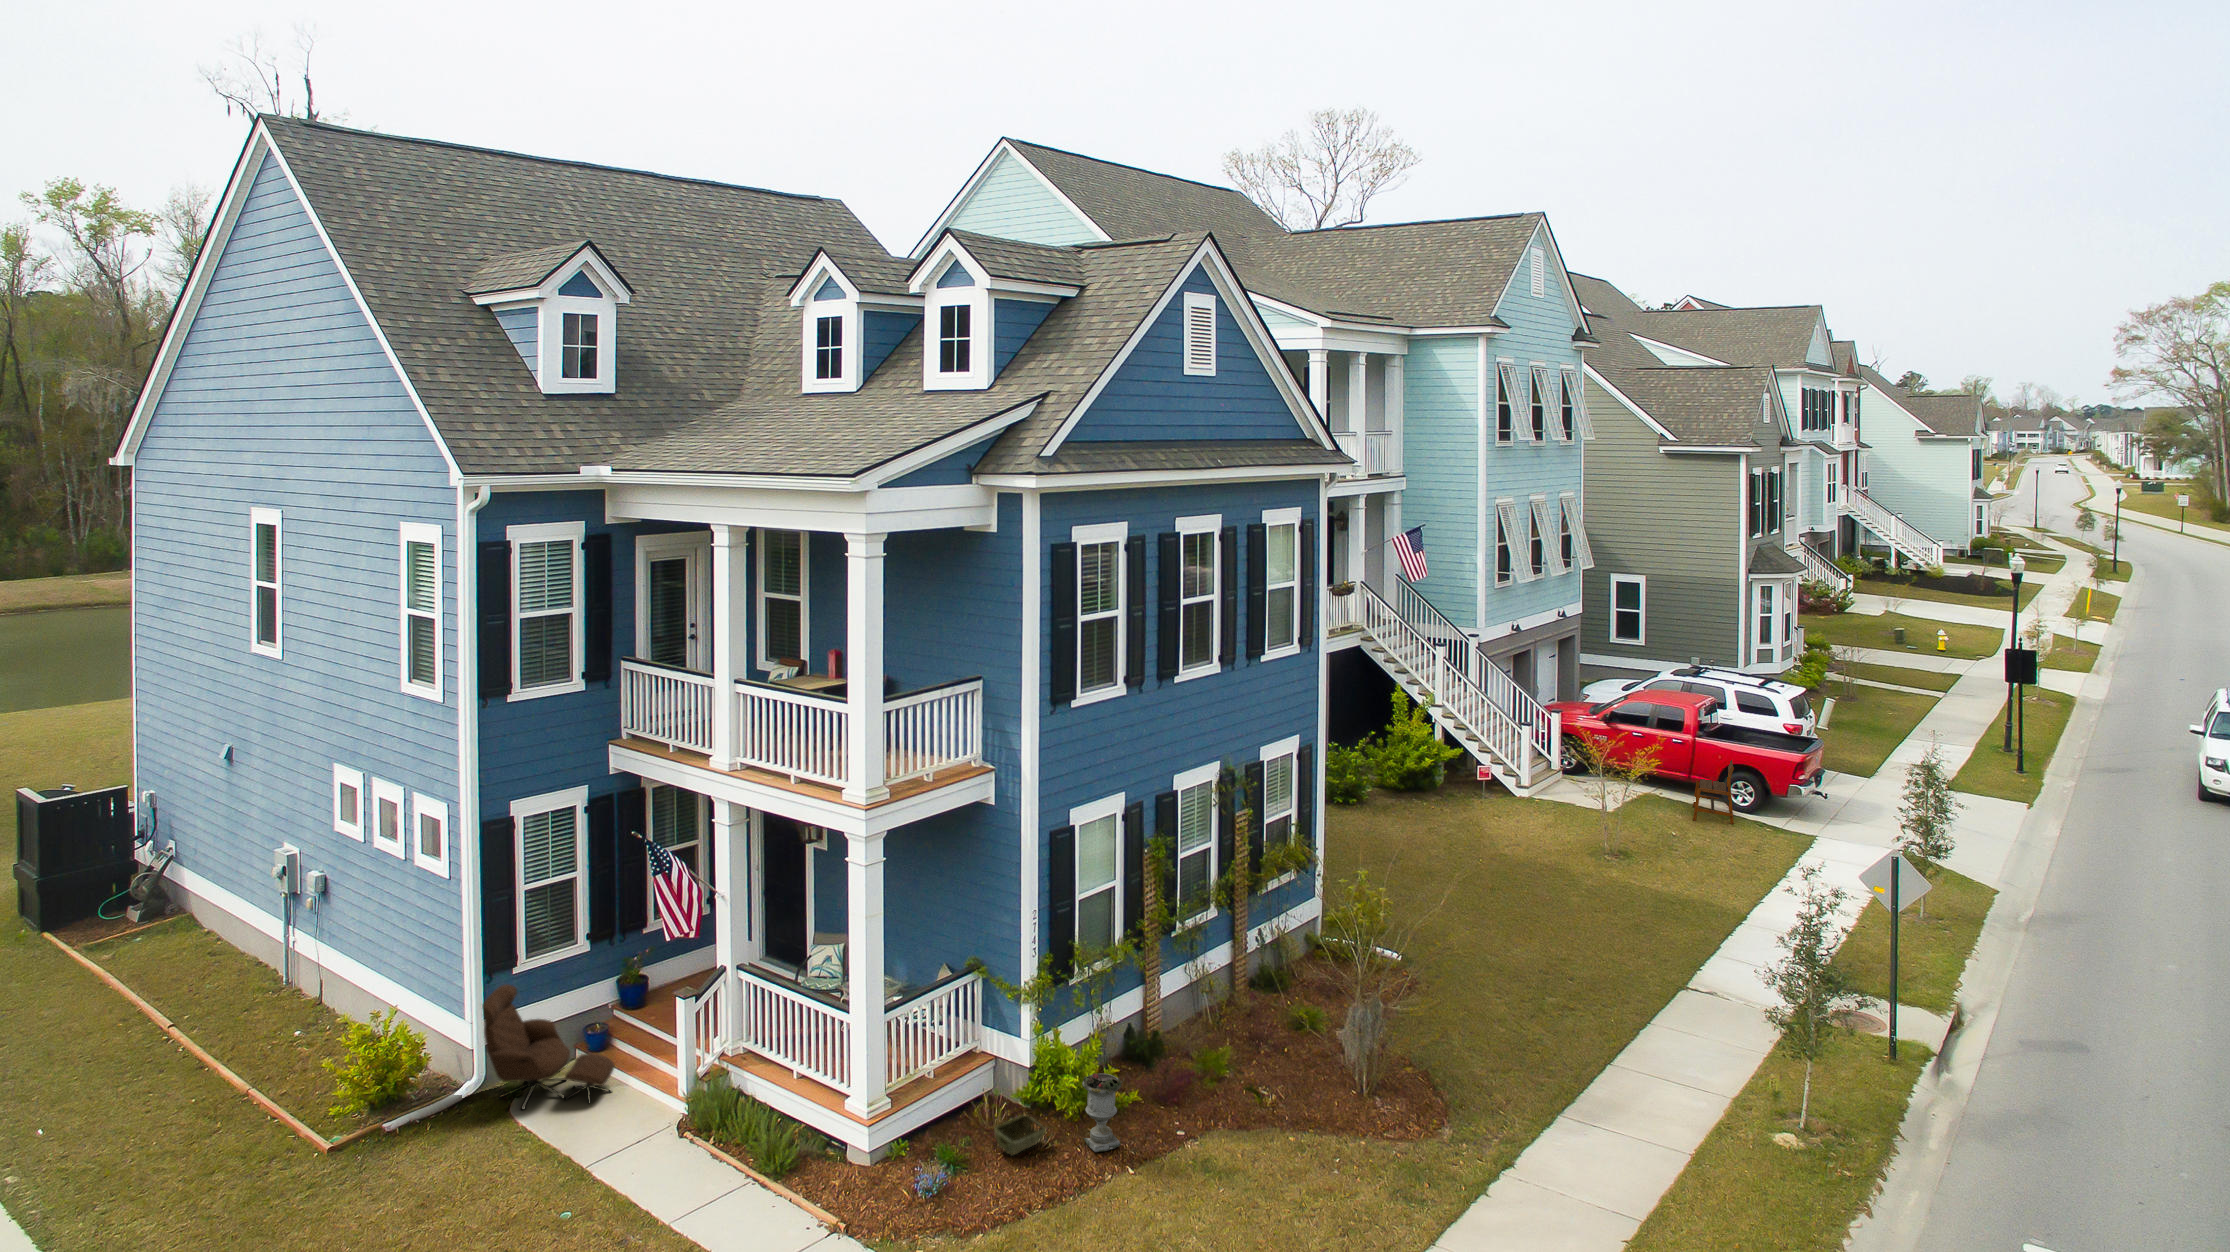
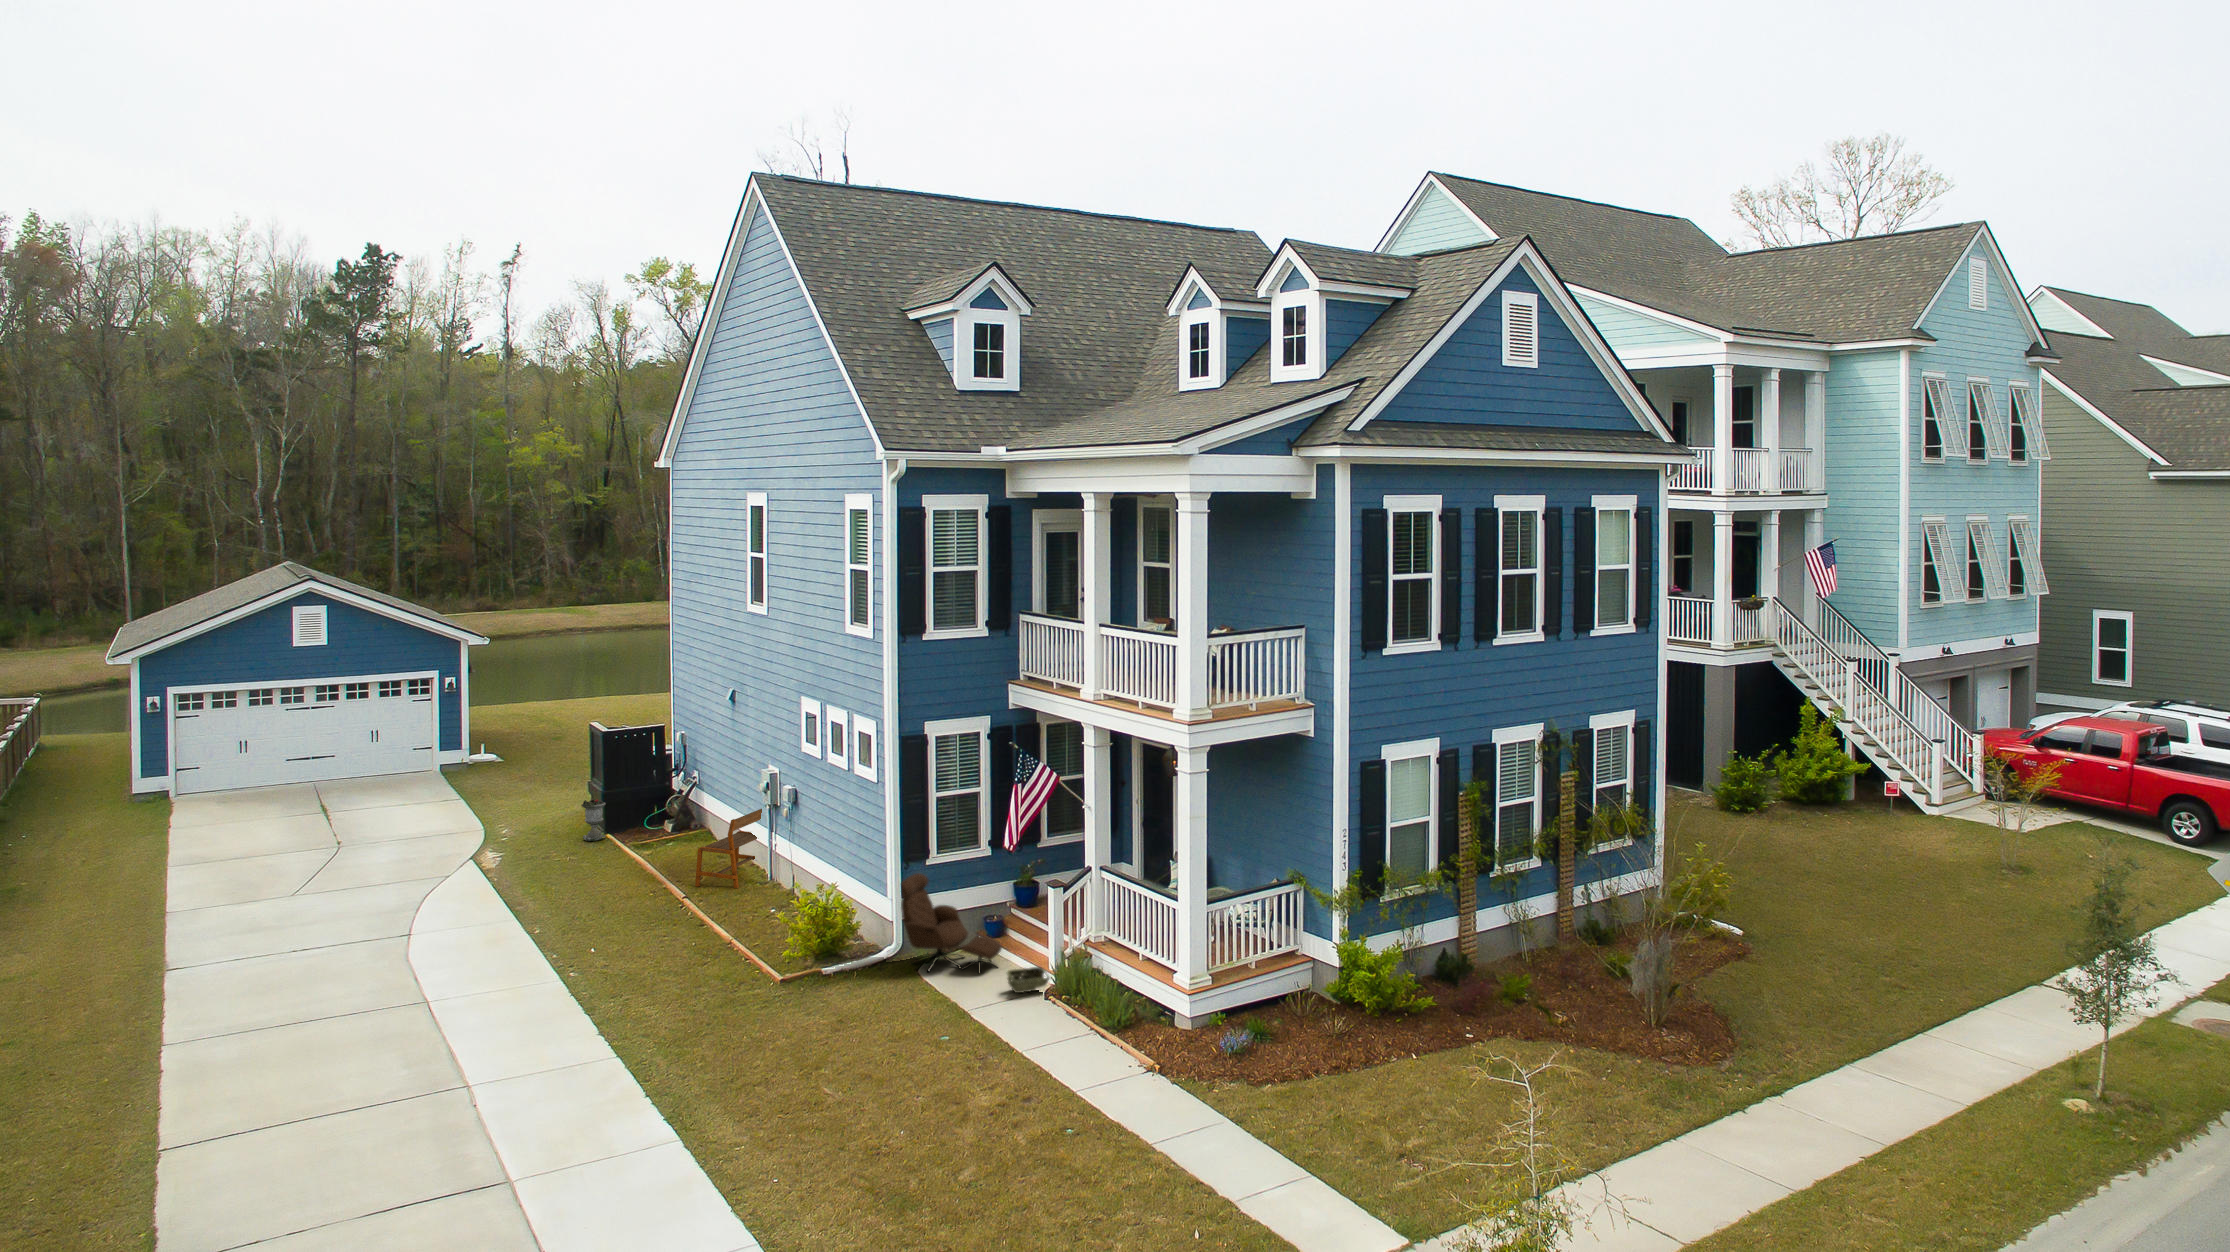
bench: present [1693,760,1734,824] -> present [695,809,762,888]
planter: present [1083,1073,1123,1152] -> present [581,798,606,841]
woven basket: present [994,1114,1046,1155] -> present [1007,967,1049,993]

